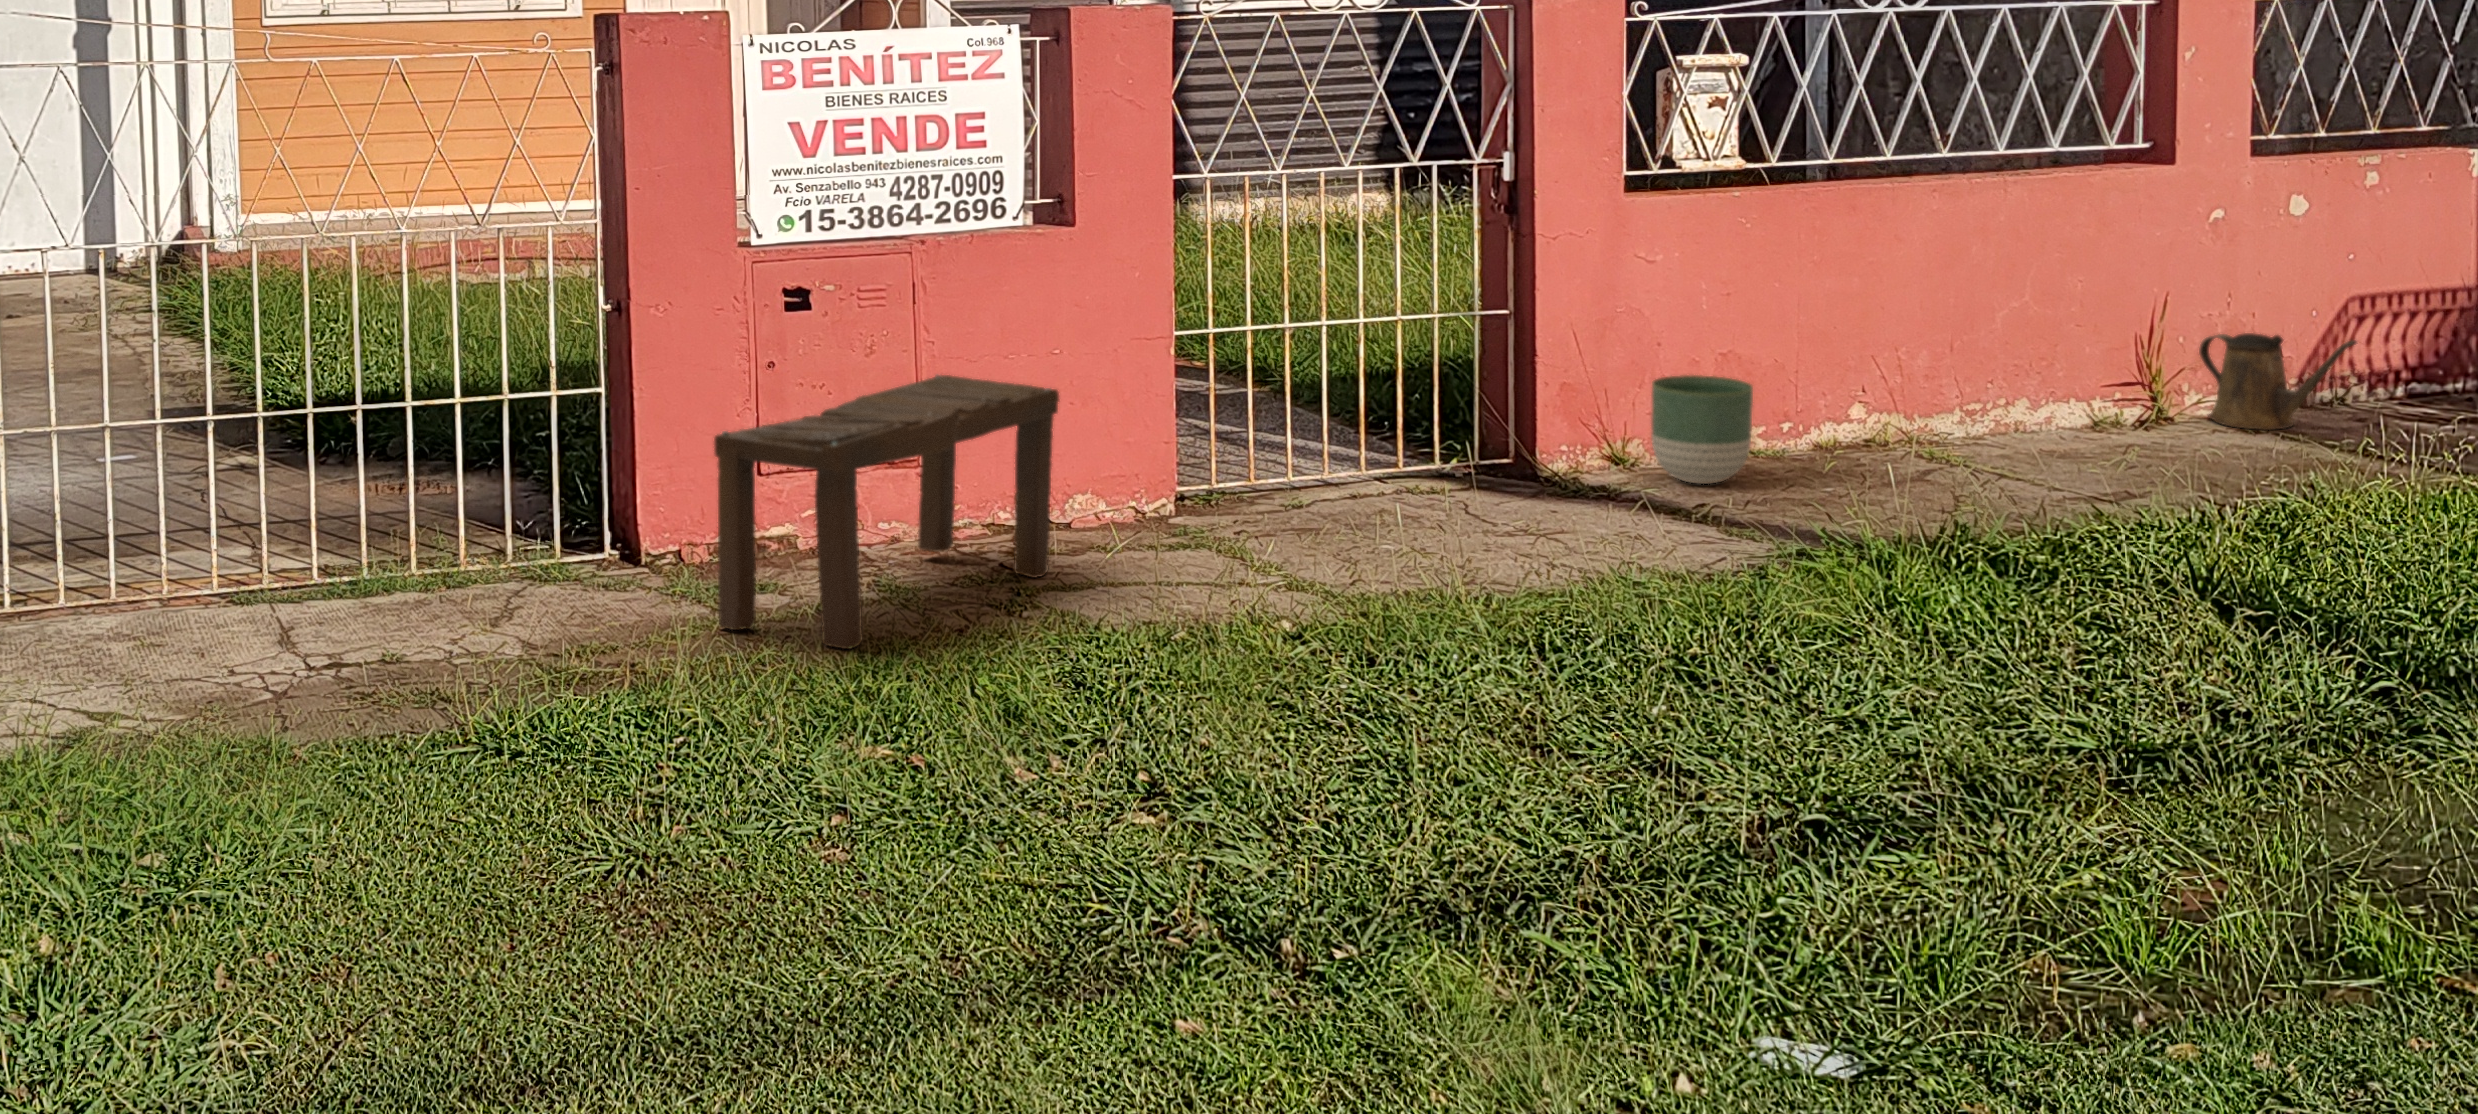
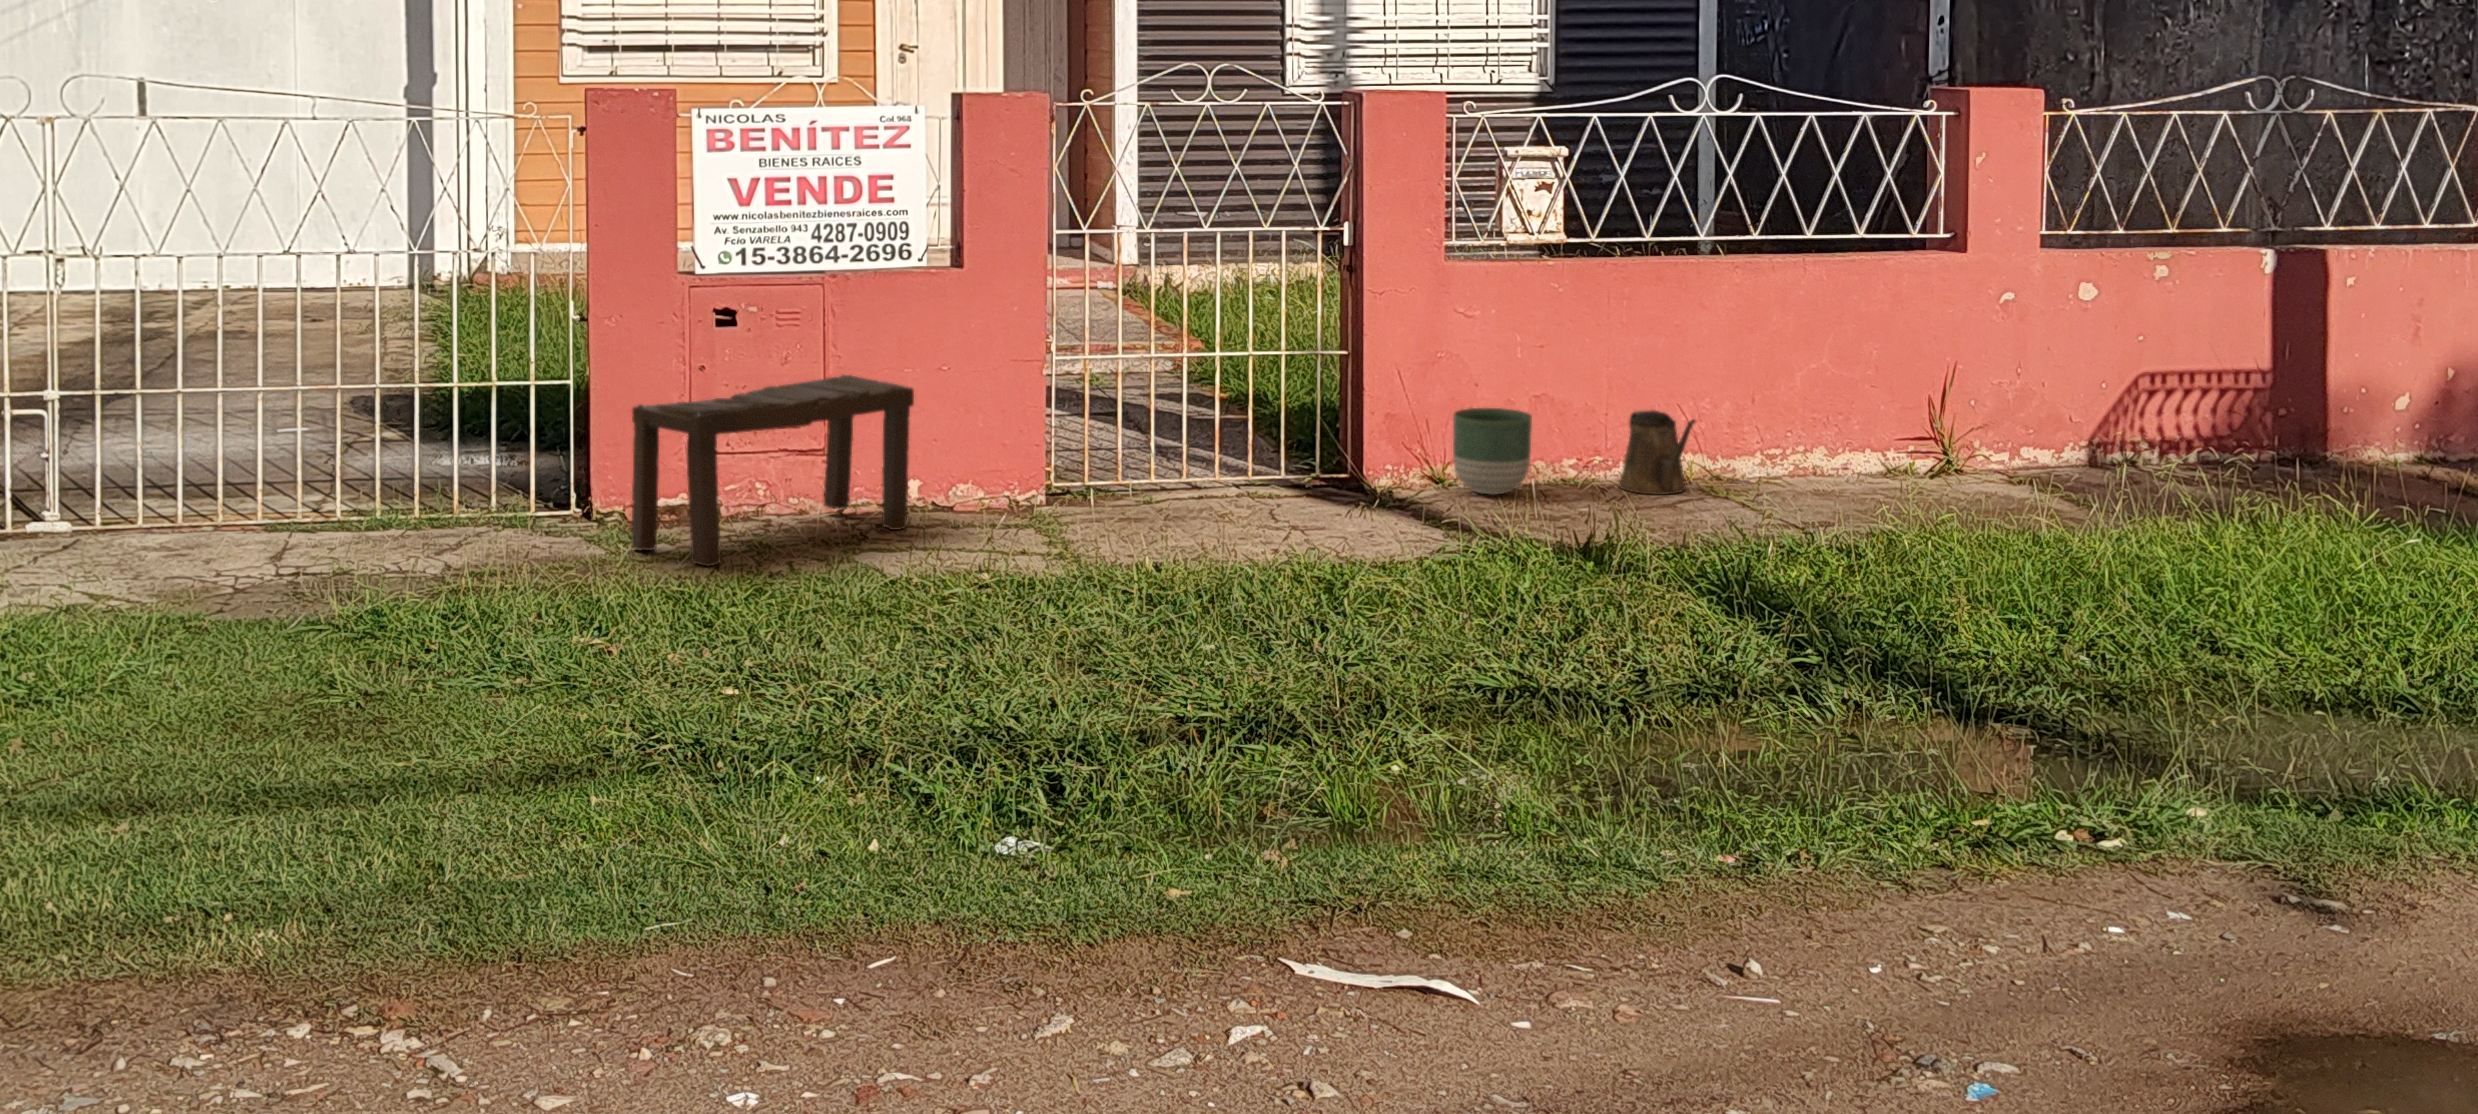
watering can: present [2199,333,2356,430] -> present [1619,410,1695,495]

